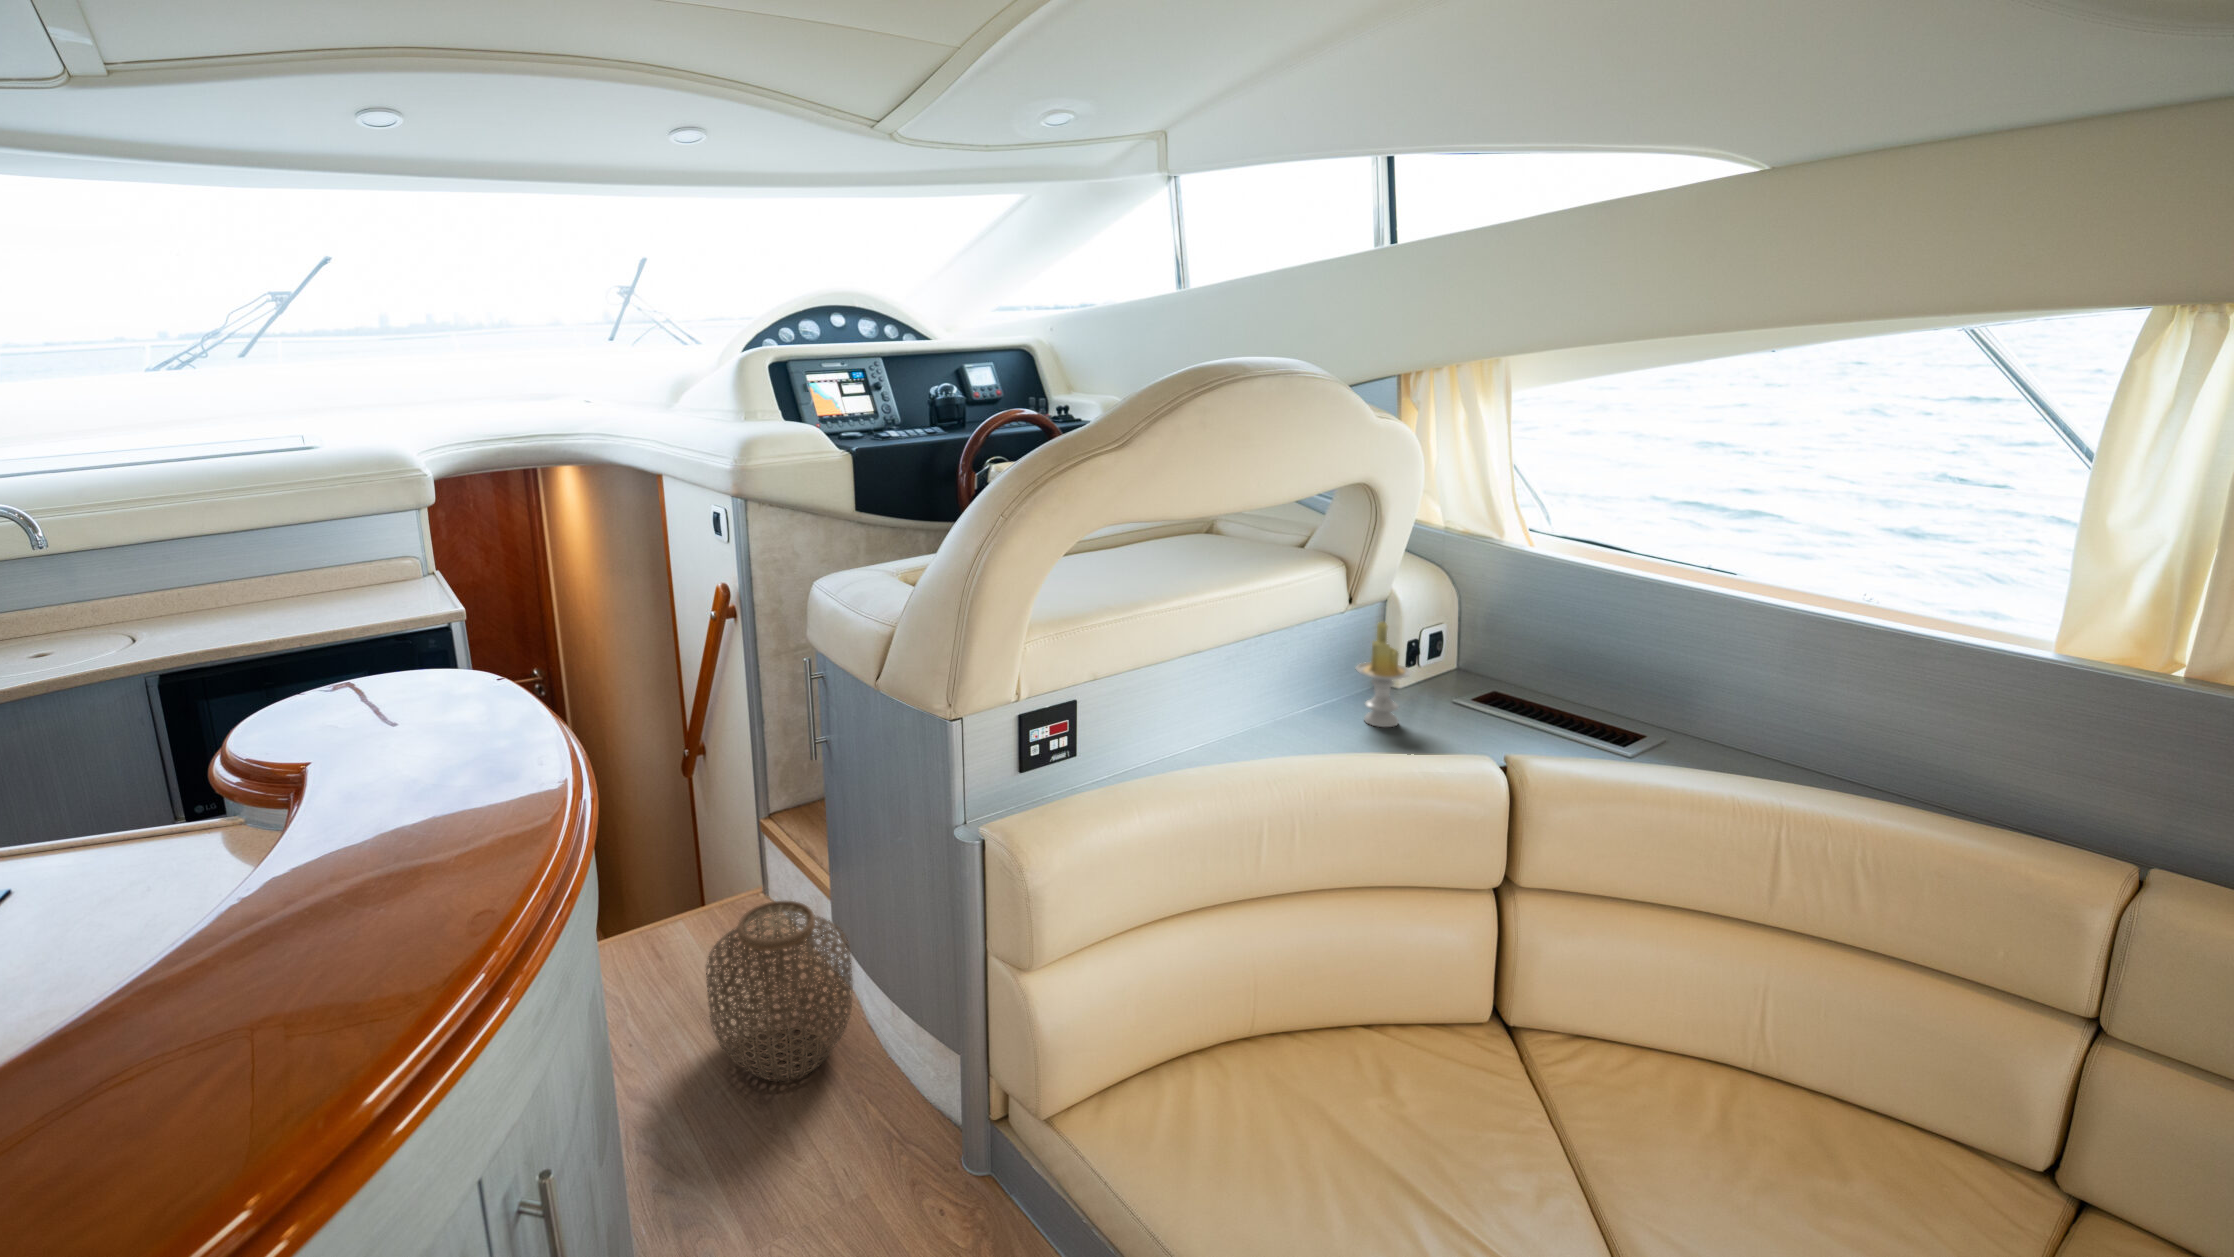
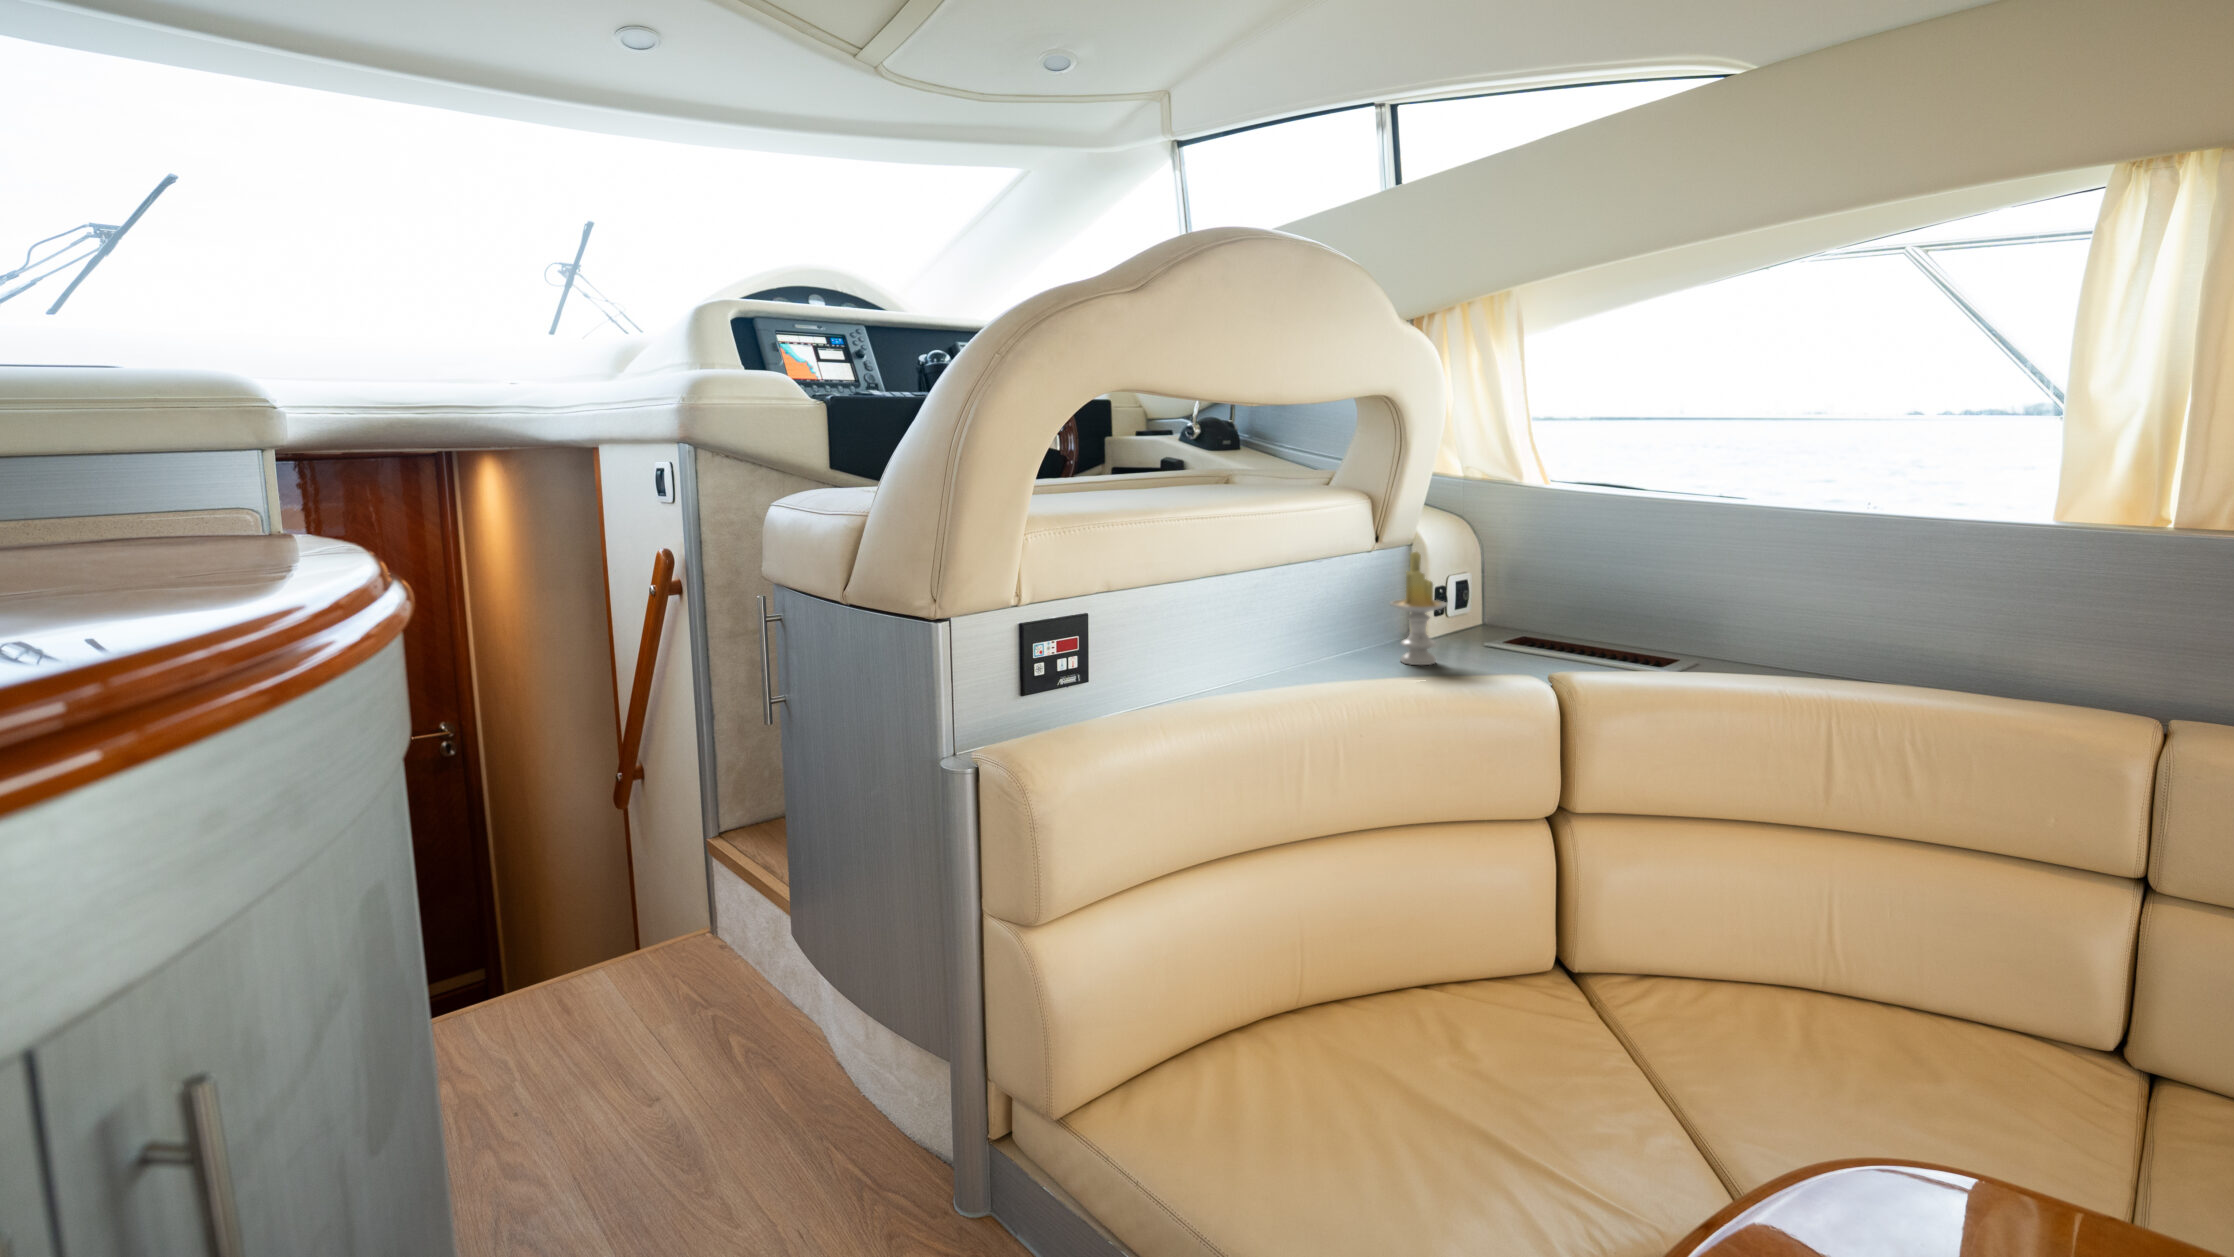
woven basket: present [706,900,853,1081] -> none [604,907,808,1146]

